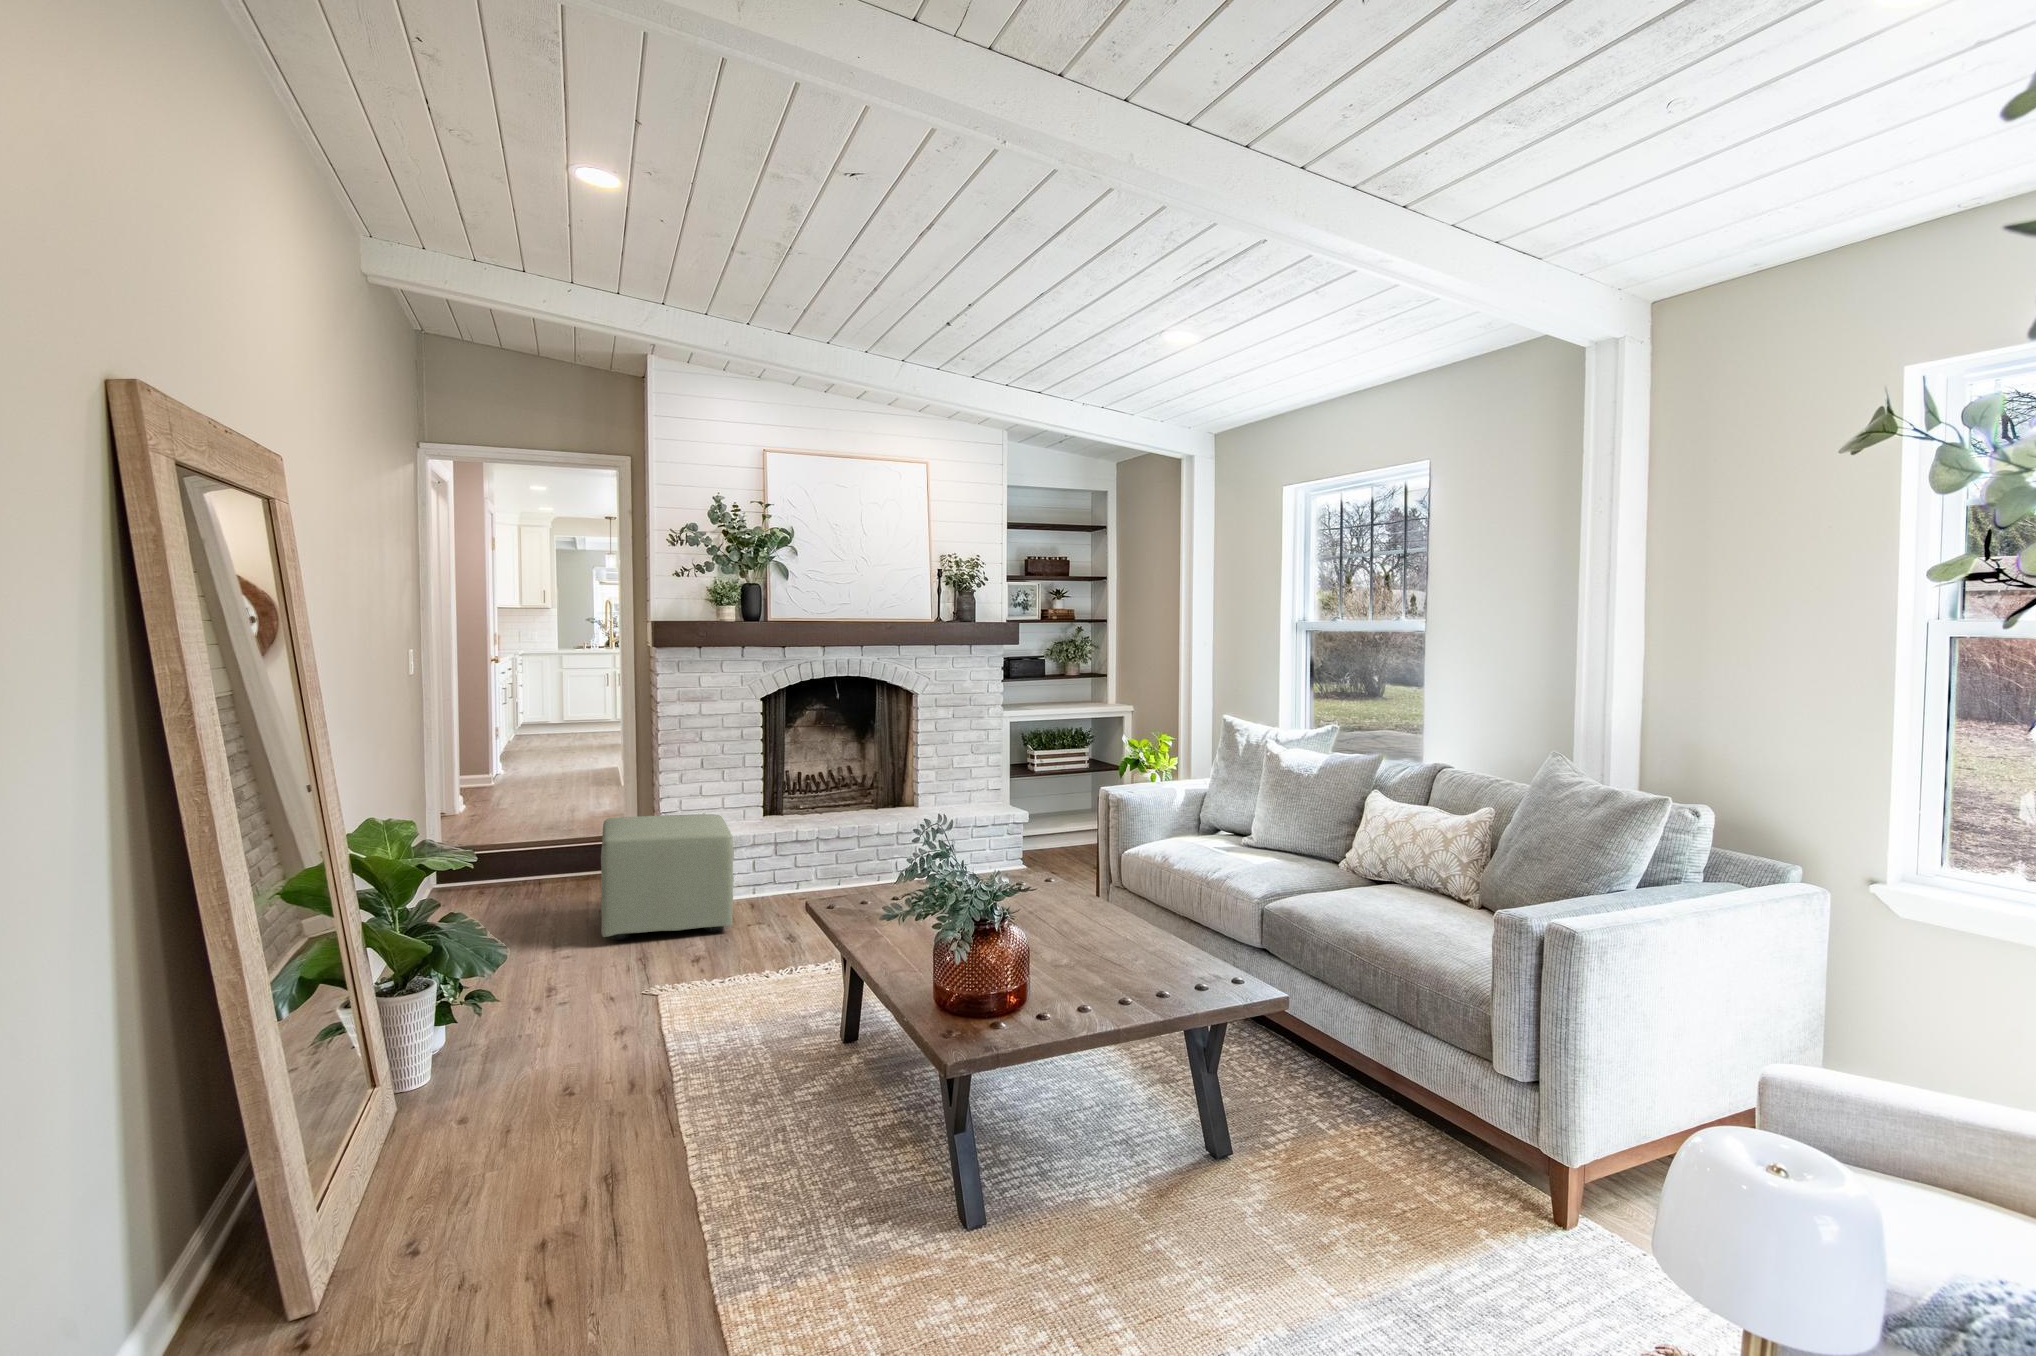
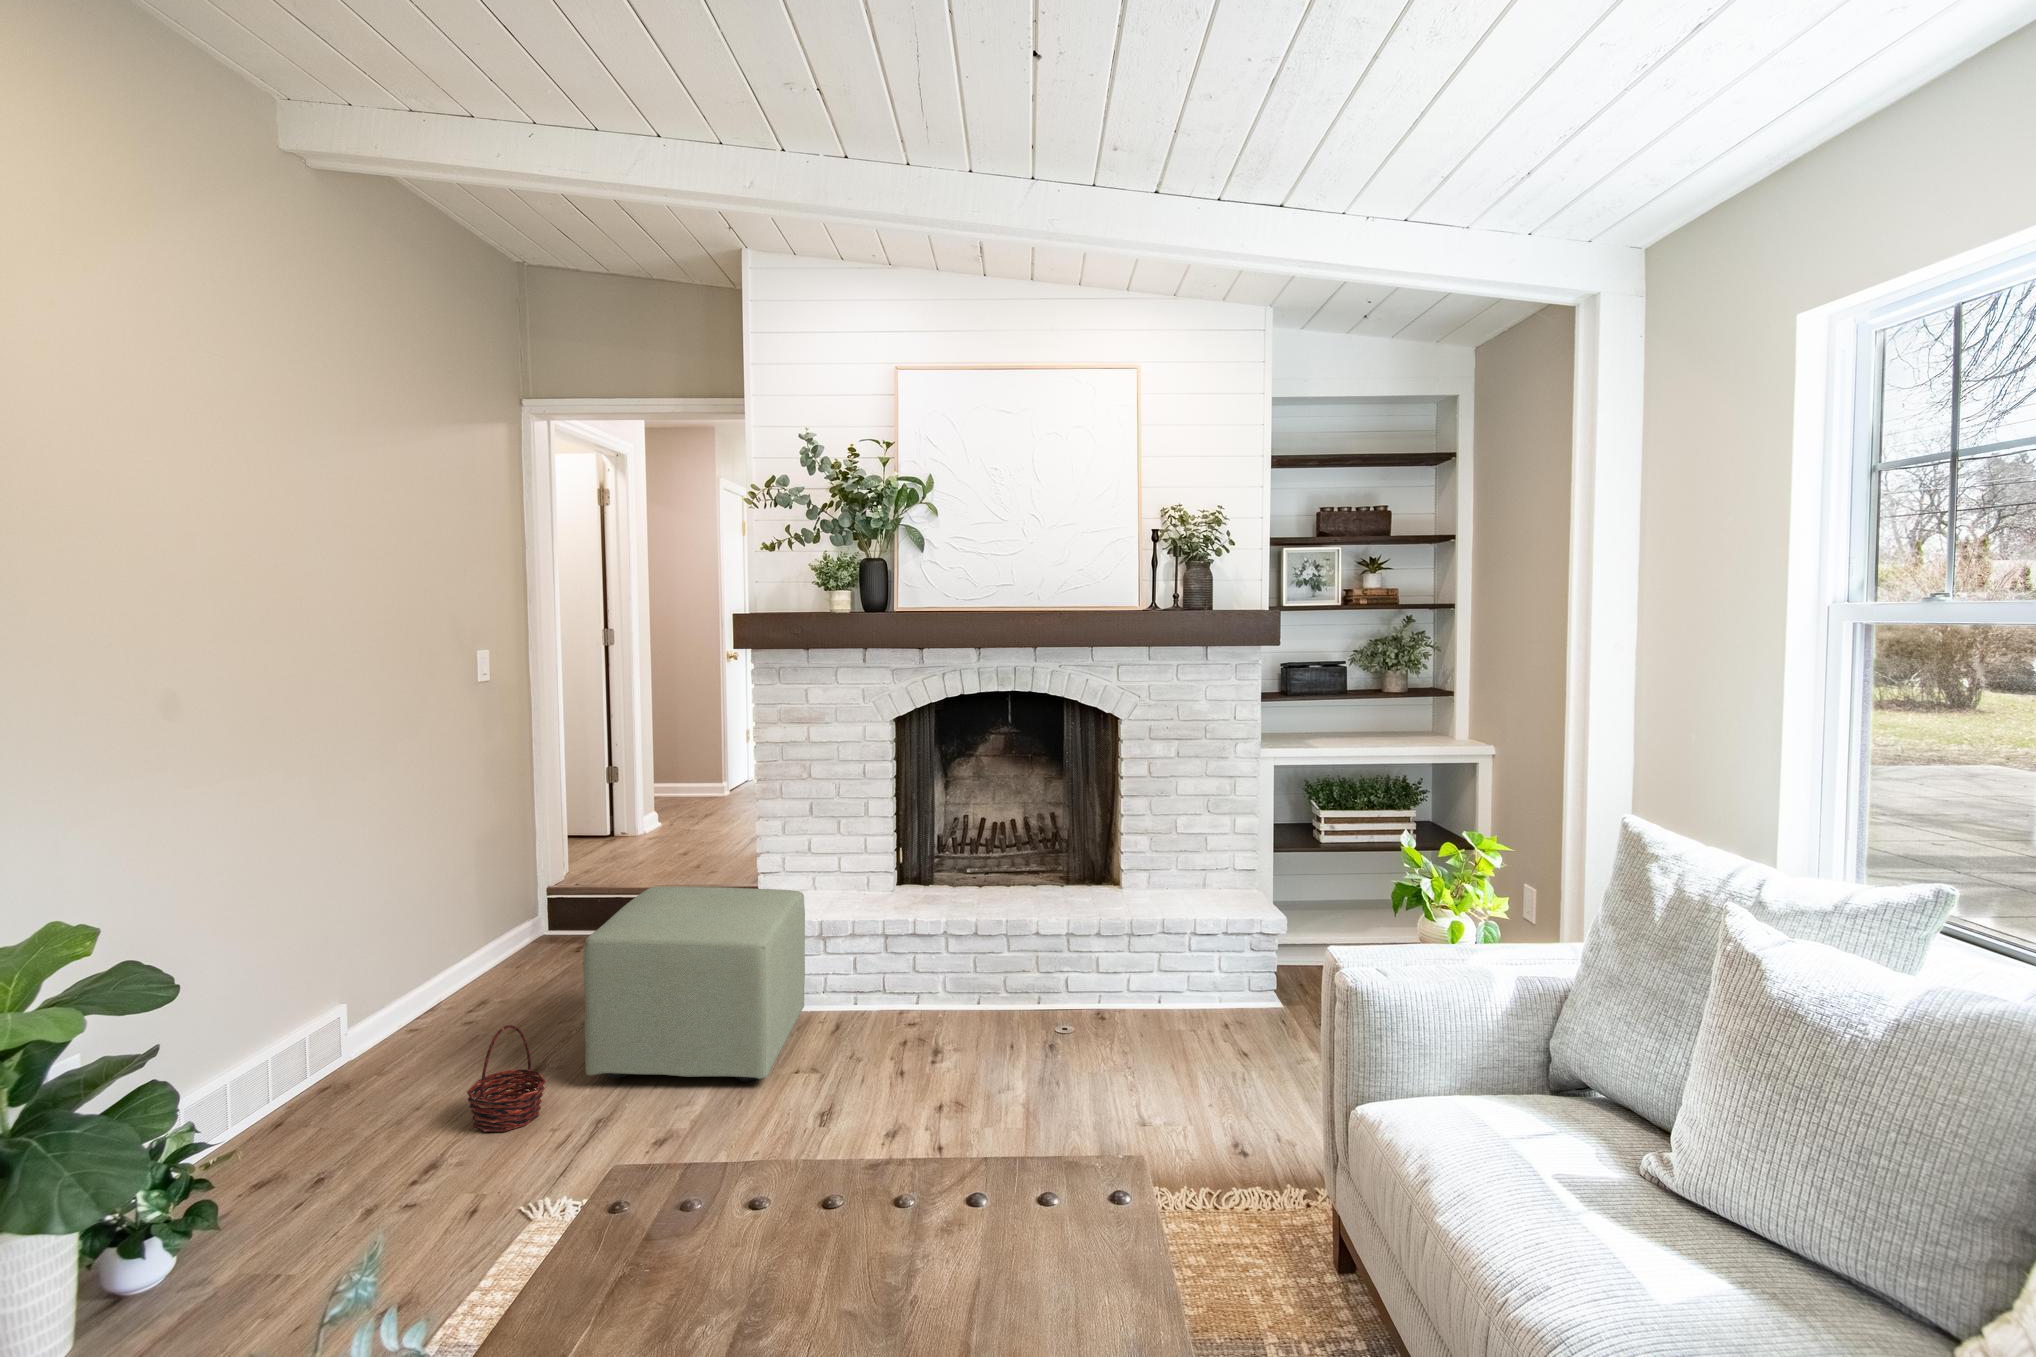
basket: none [537,899,589,969] -> present [467,1025,546,1132]

